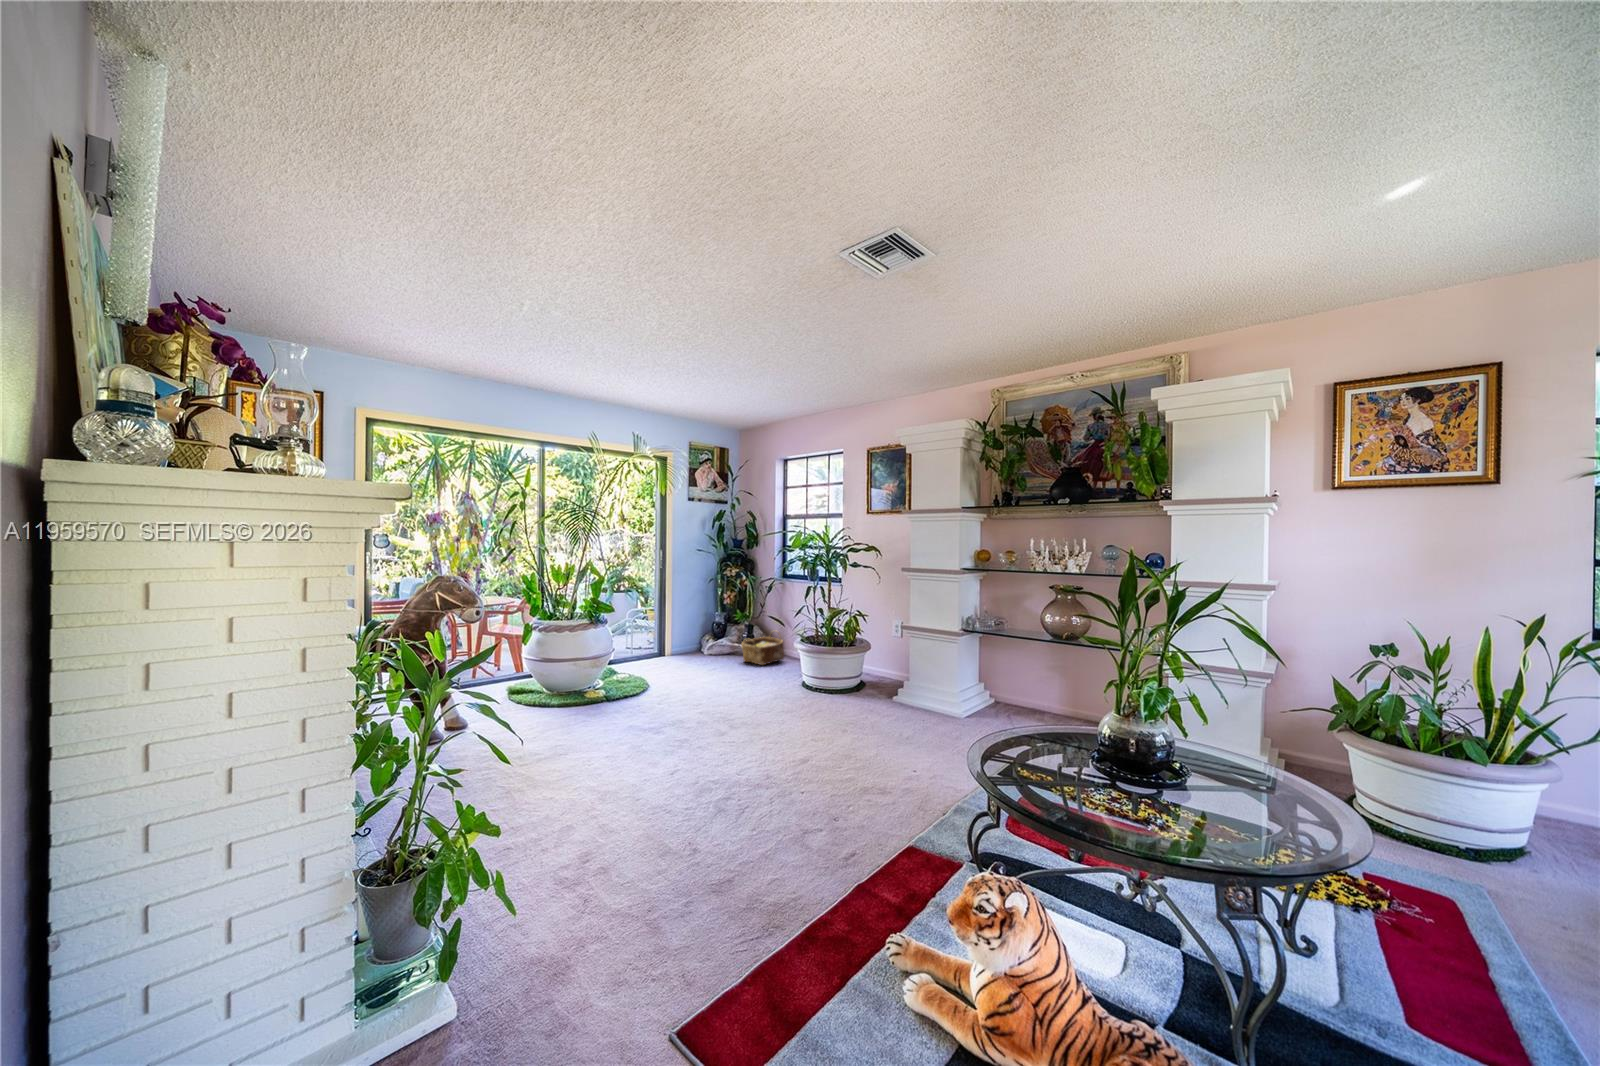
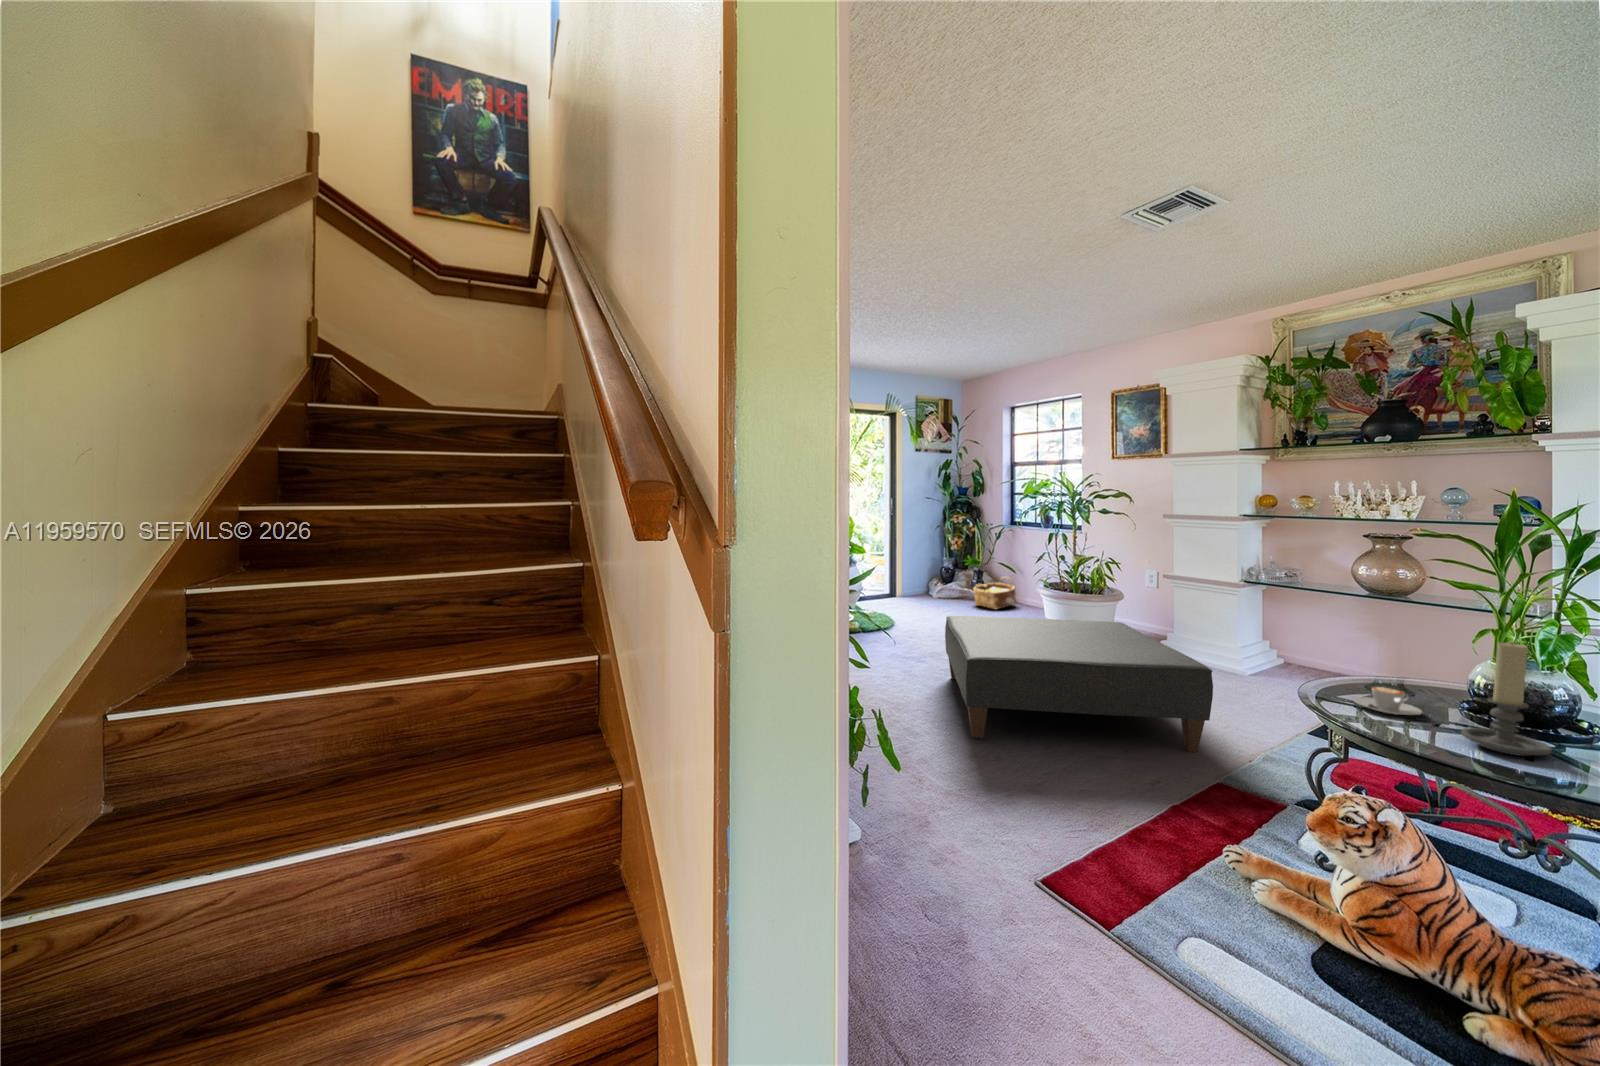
ottoman: none [660,675,915,823] -> present [945,616,1213,752]
candle holder: none [1089,685,1154,800] -> present [1461,642,1552,756]
coffee cup: none [1016,735,1068,763] -> present [1354,687,1422,715]

